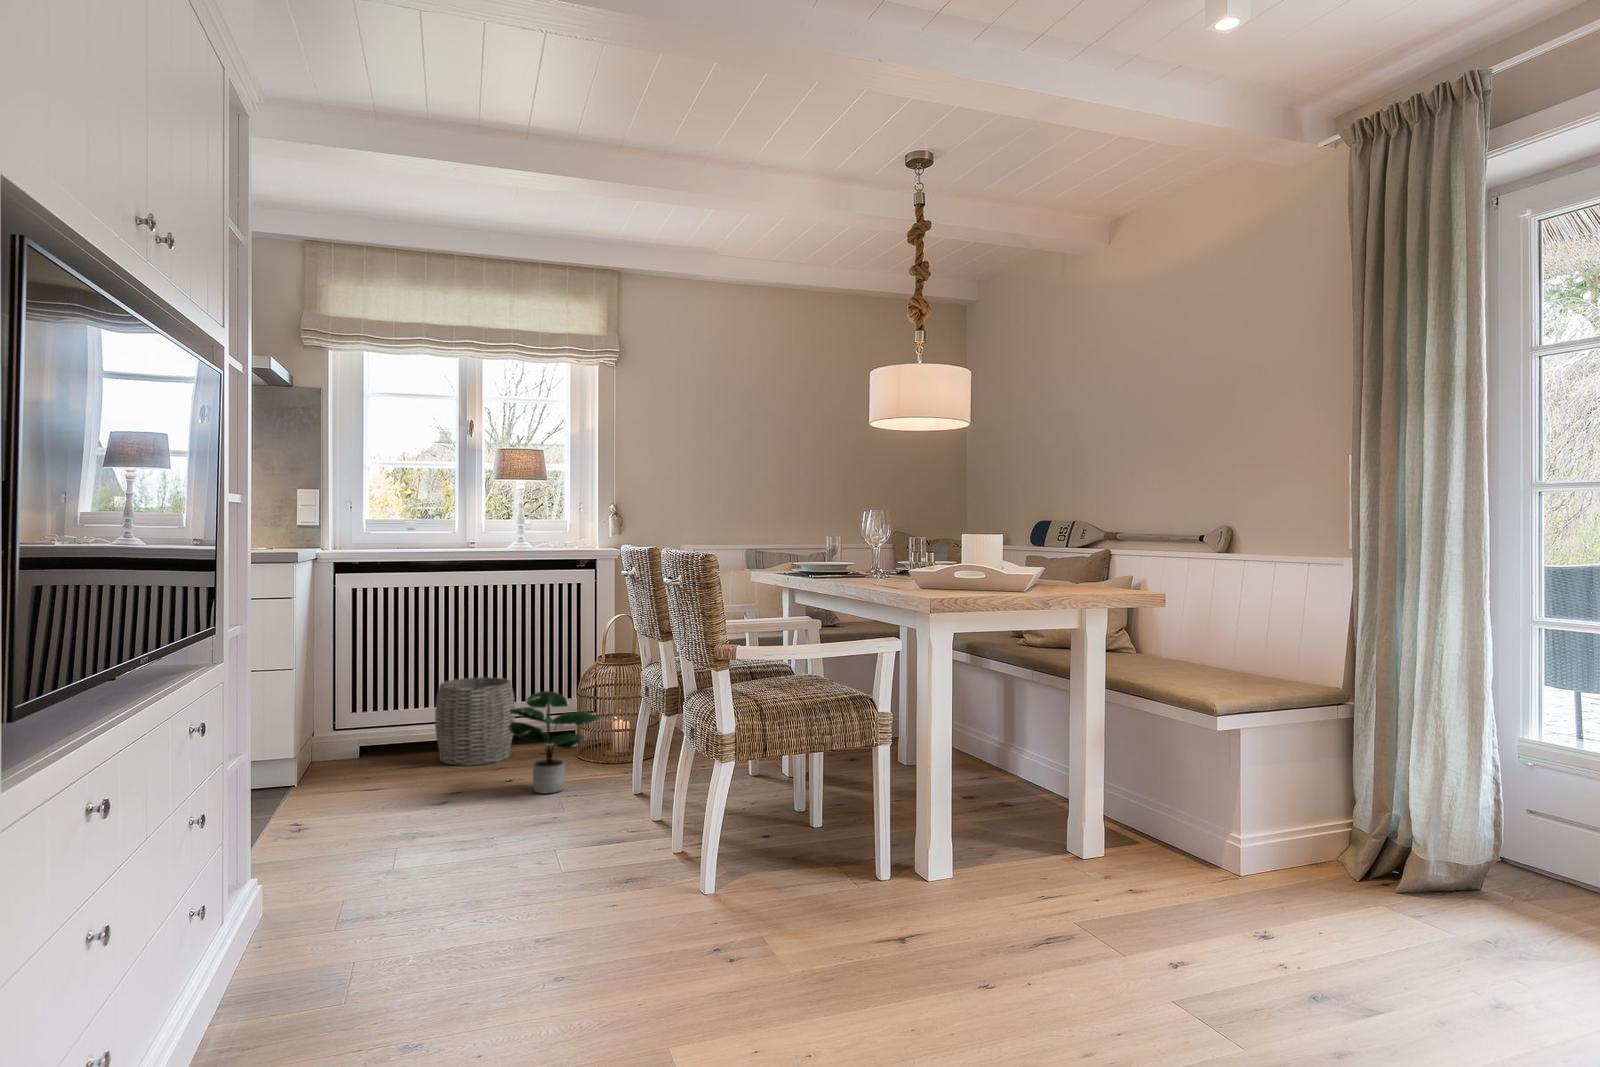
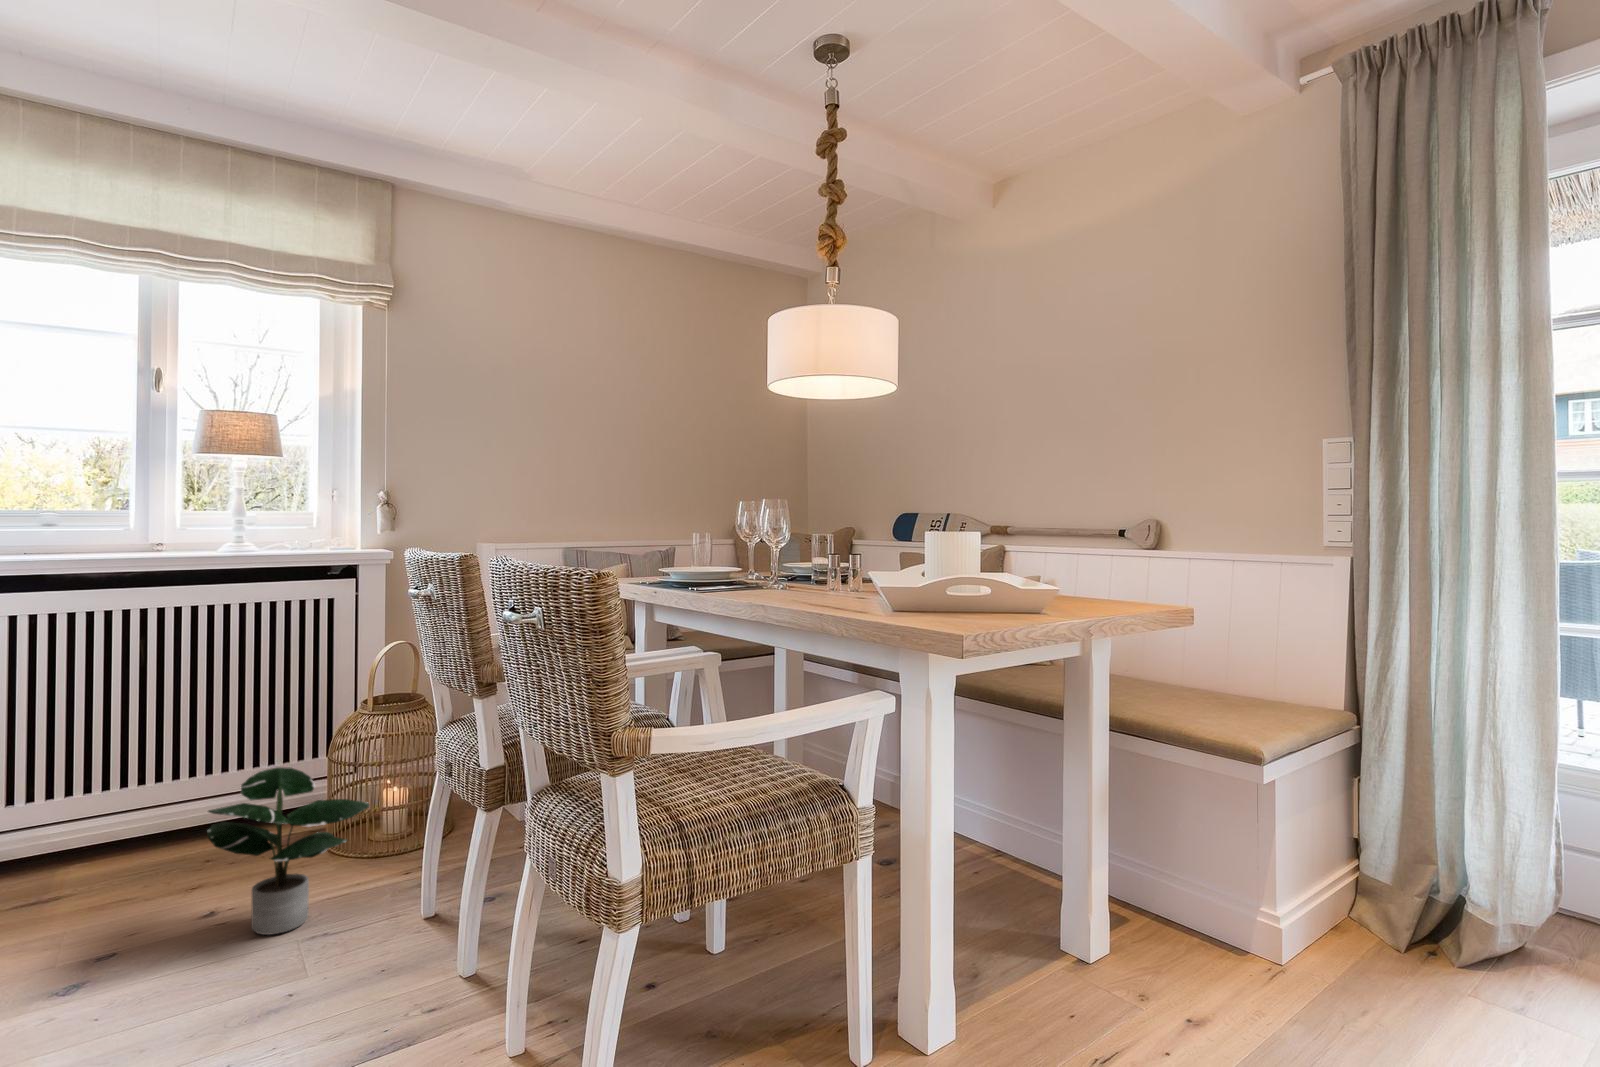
woven basket: present [435,677,515,765] -> none [83,741,226,887]

